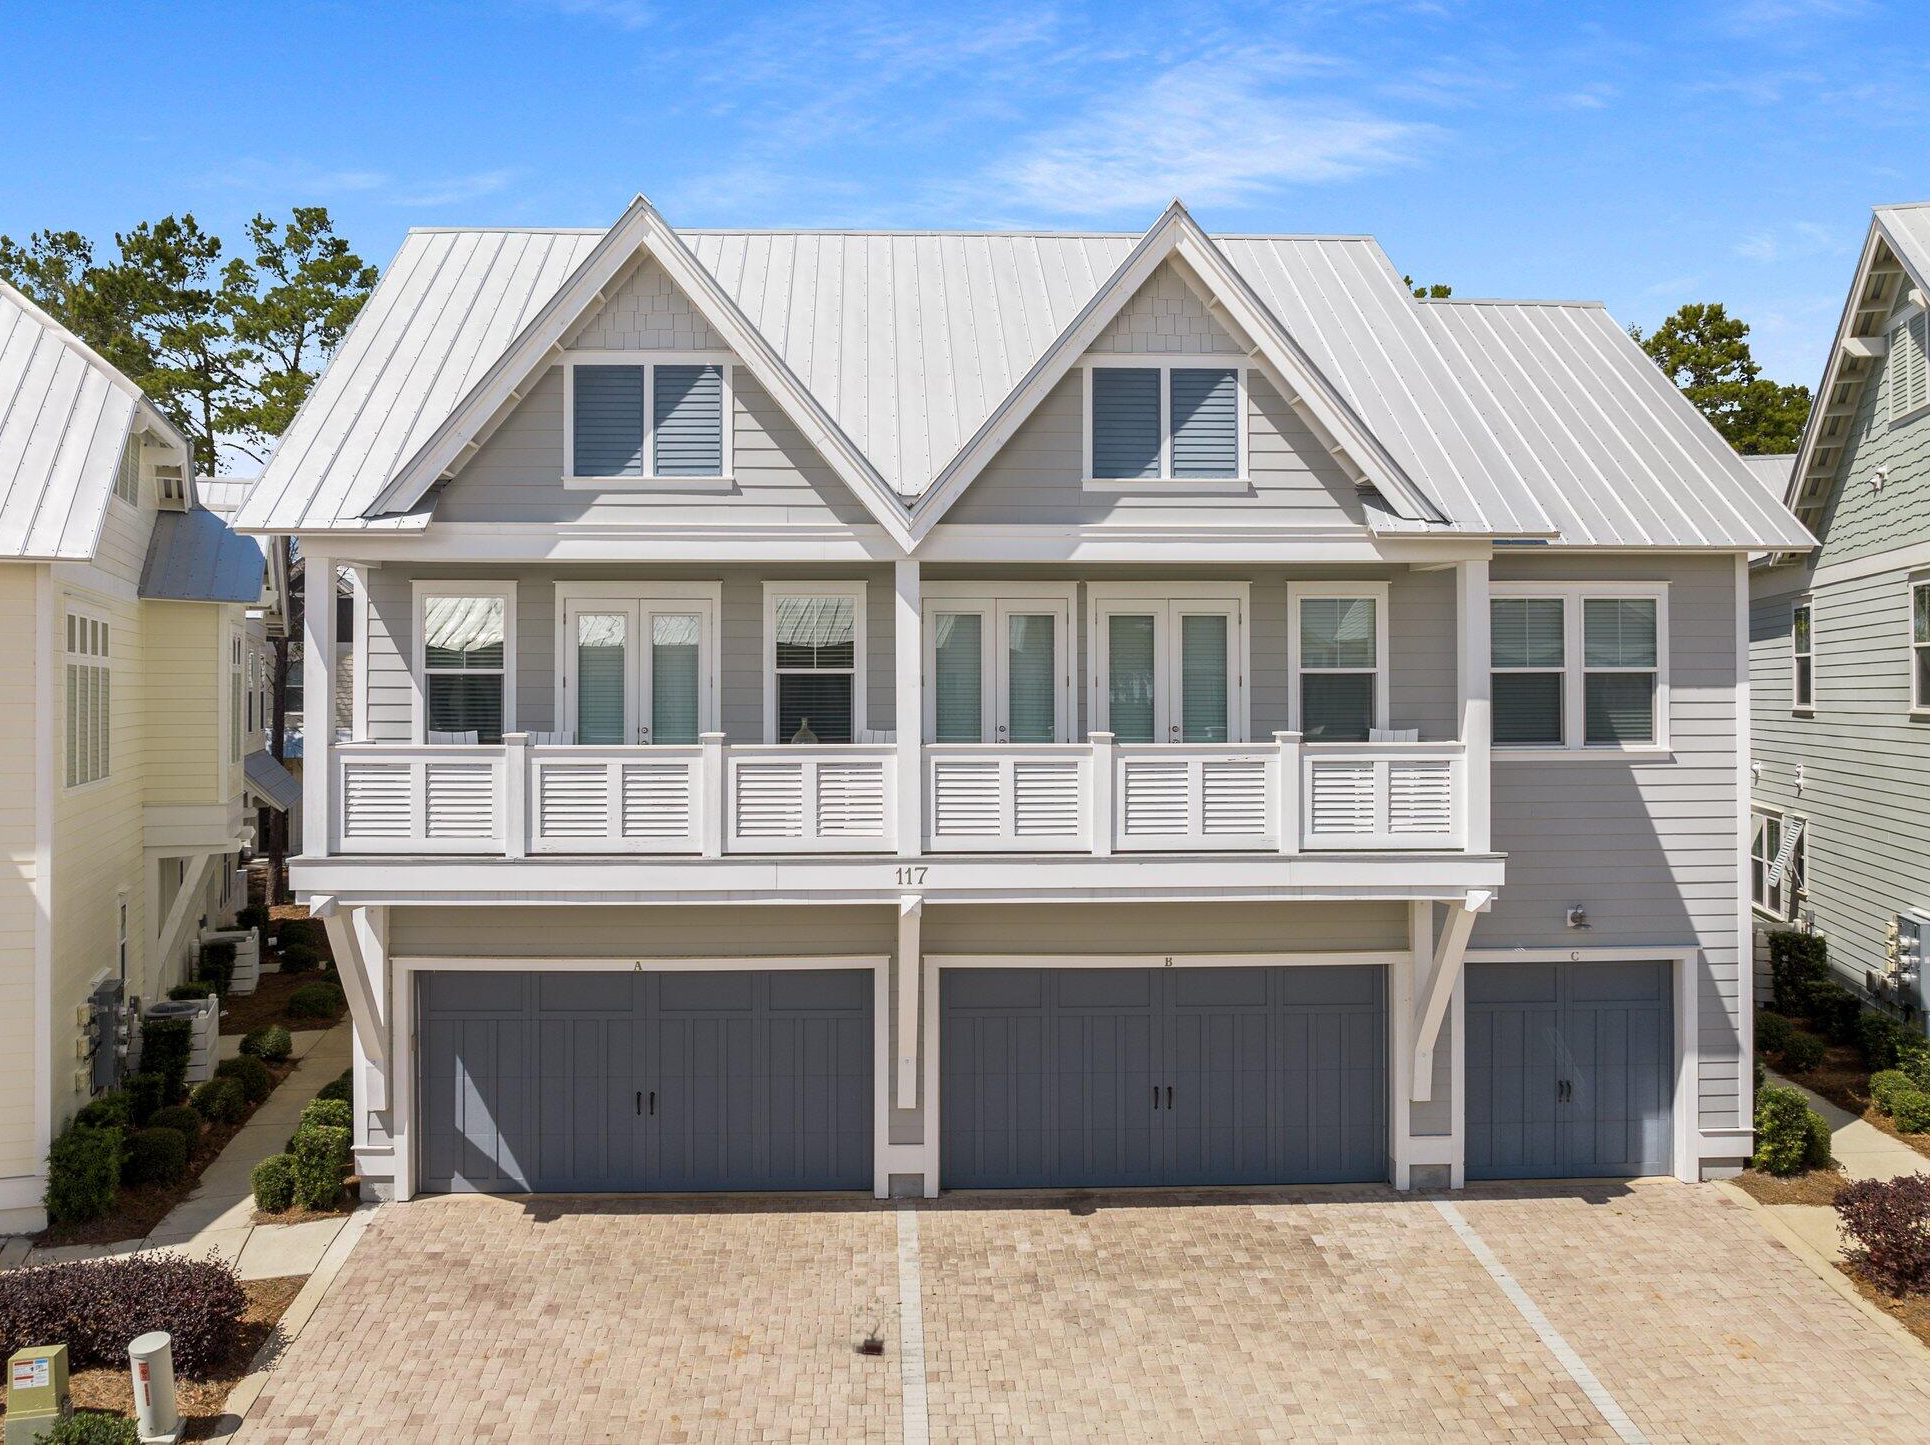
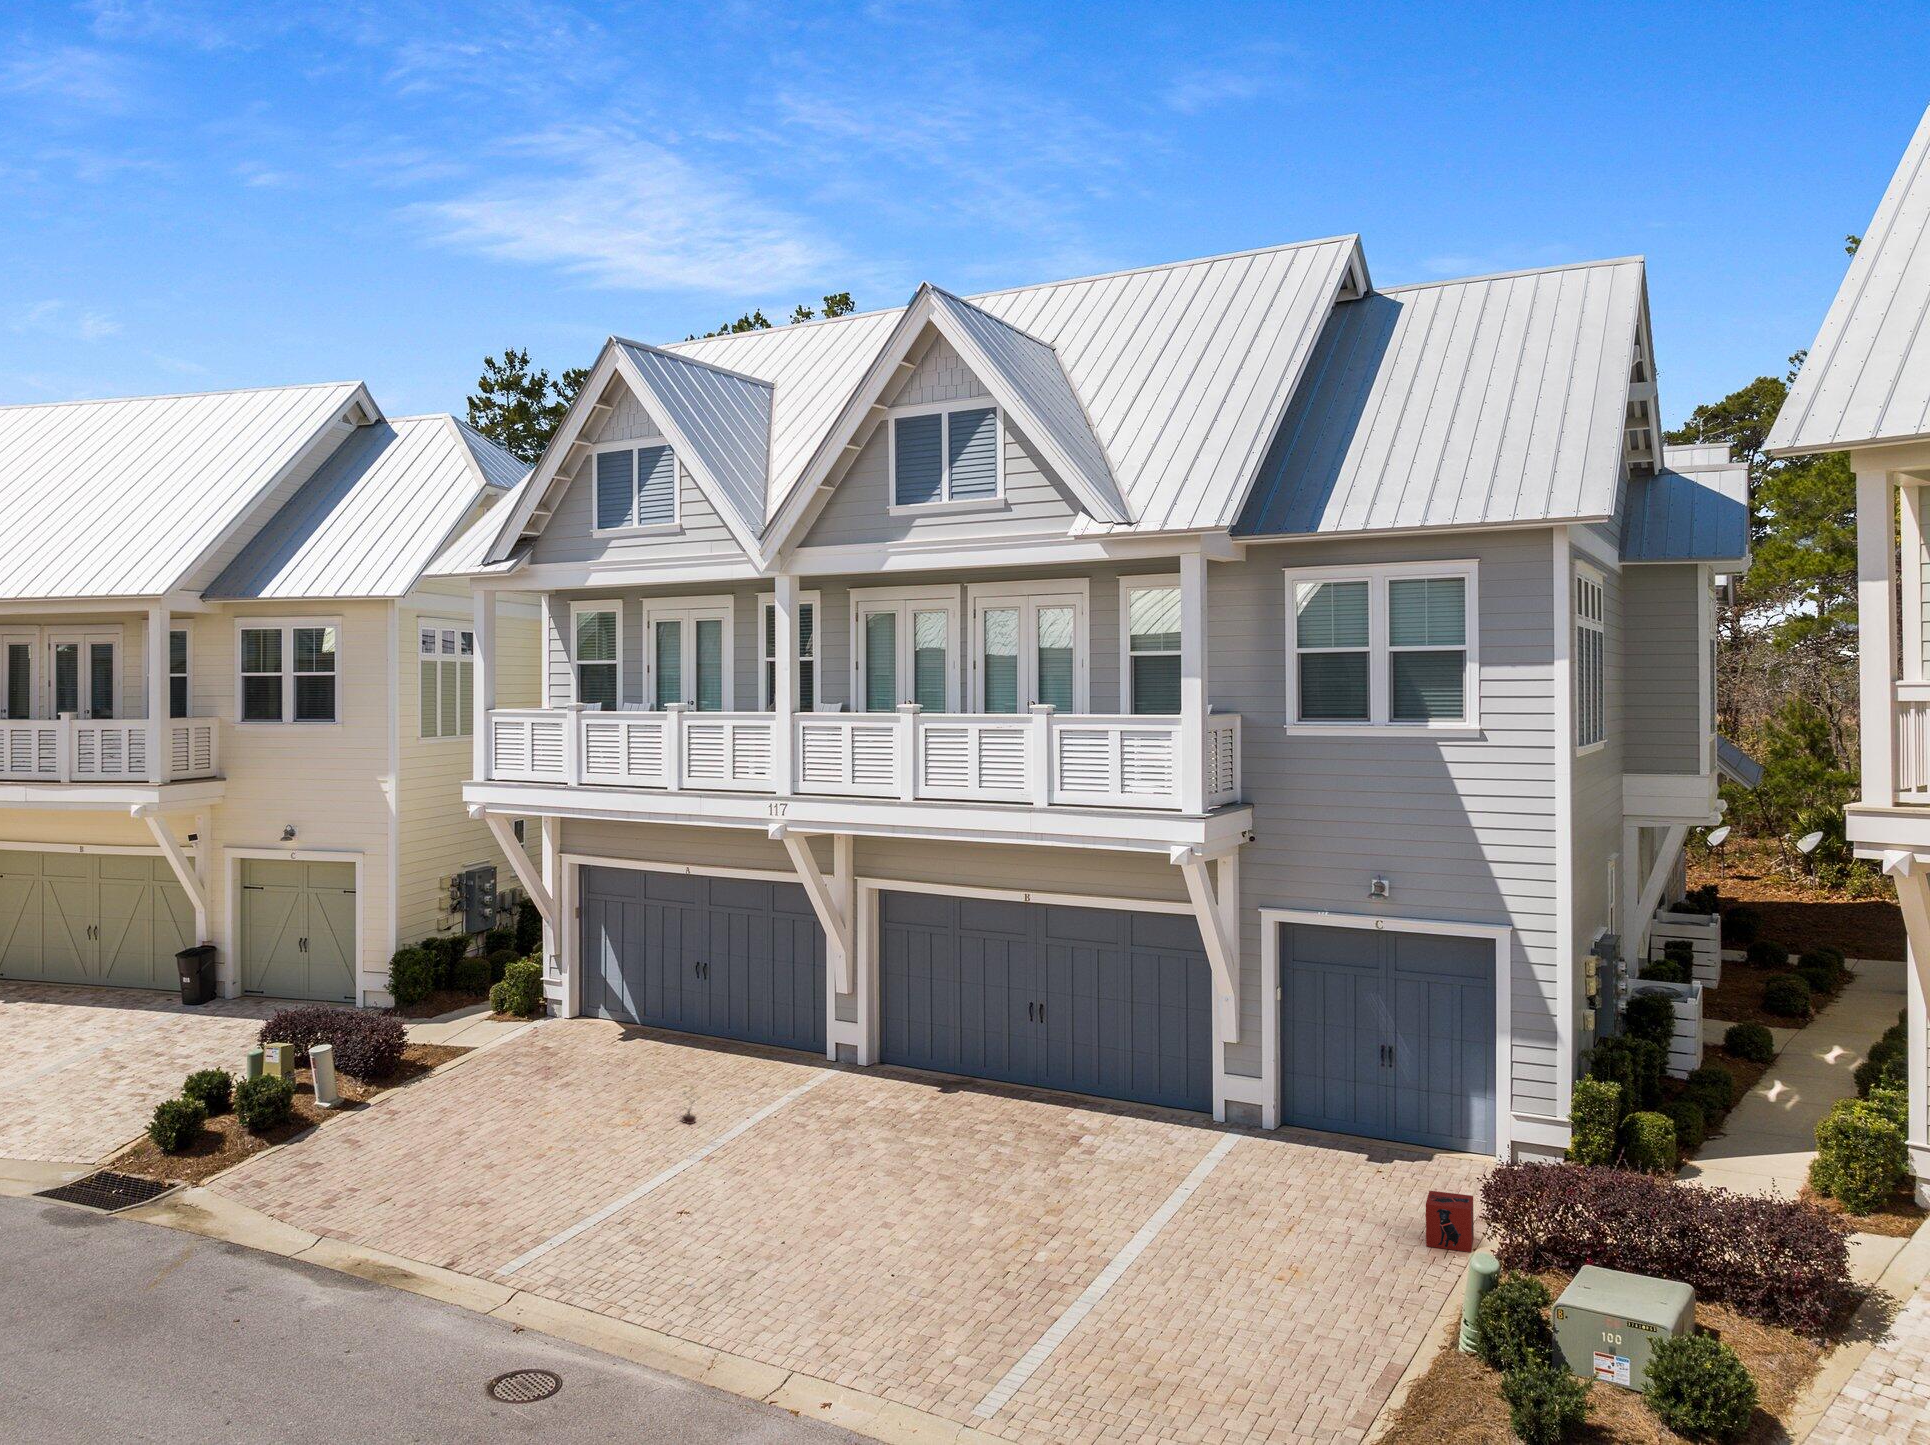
storage box: none [1819,1242,1896,1310] -> present [1426,1191,1474,1252]

